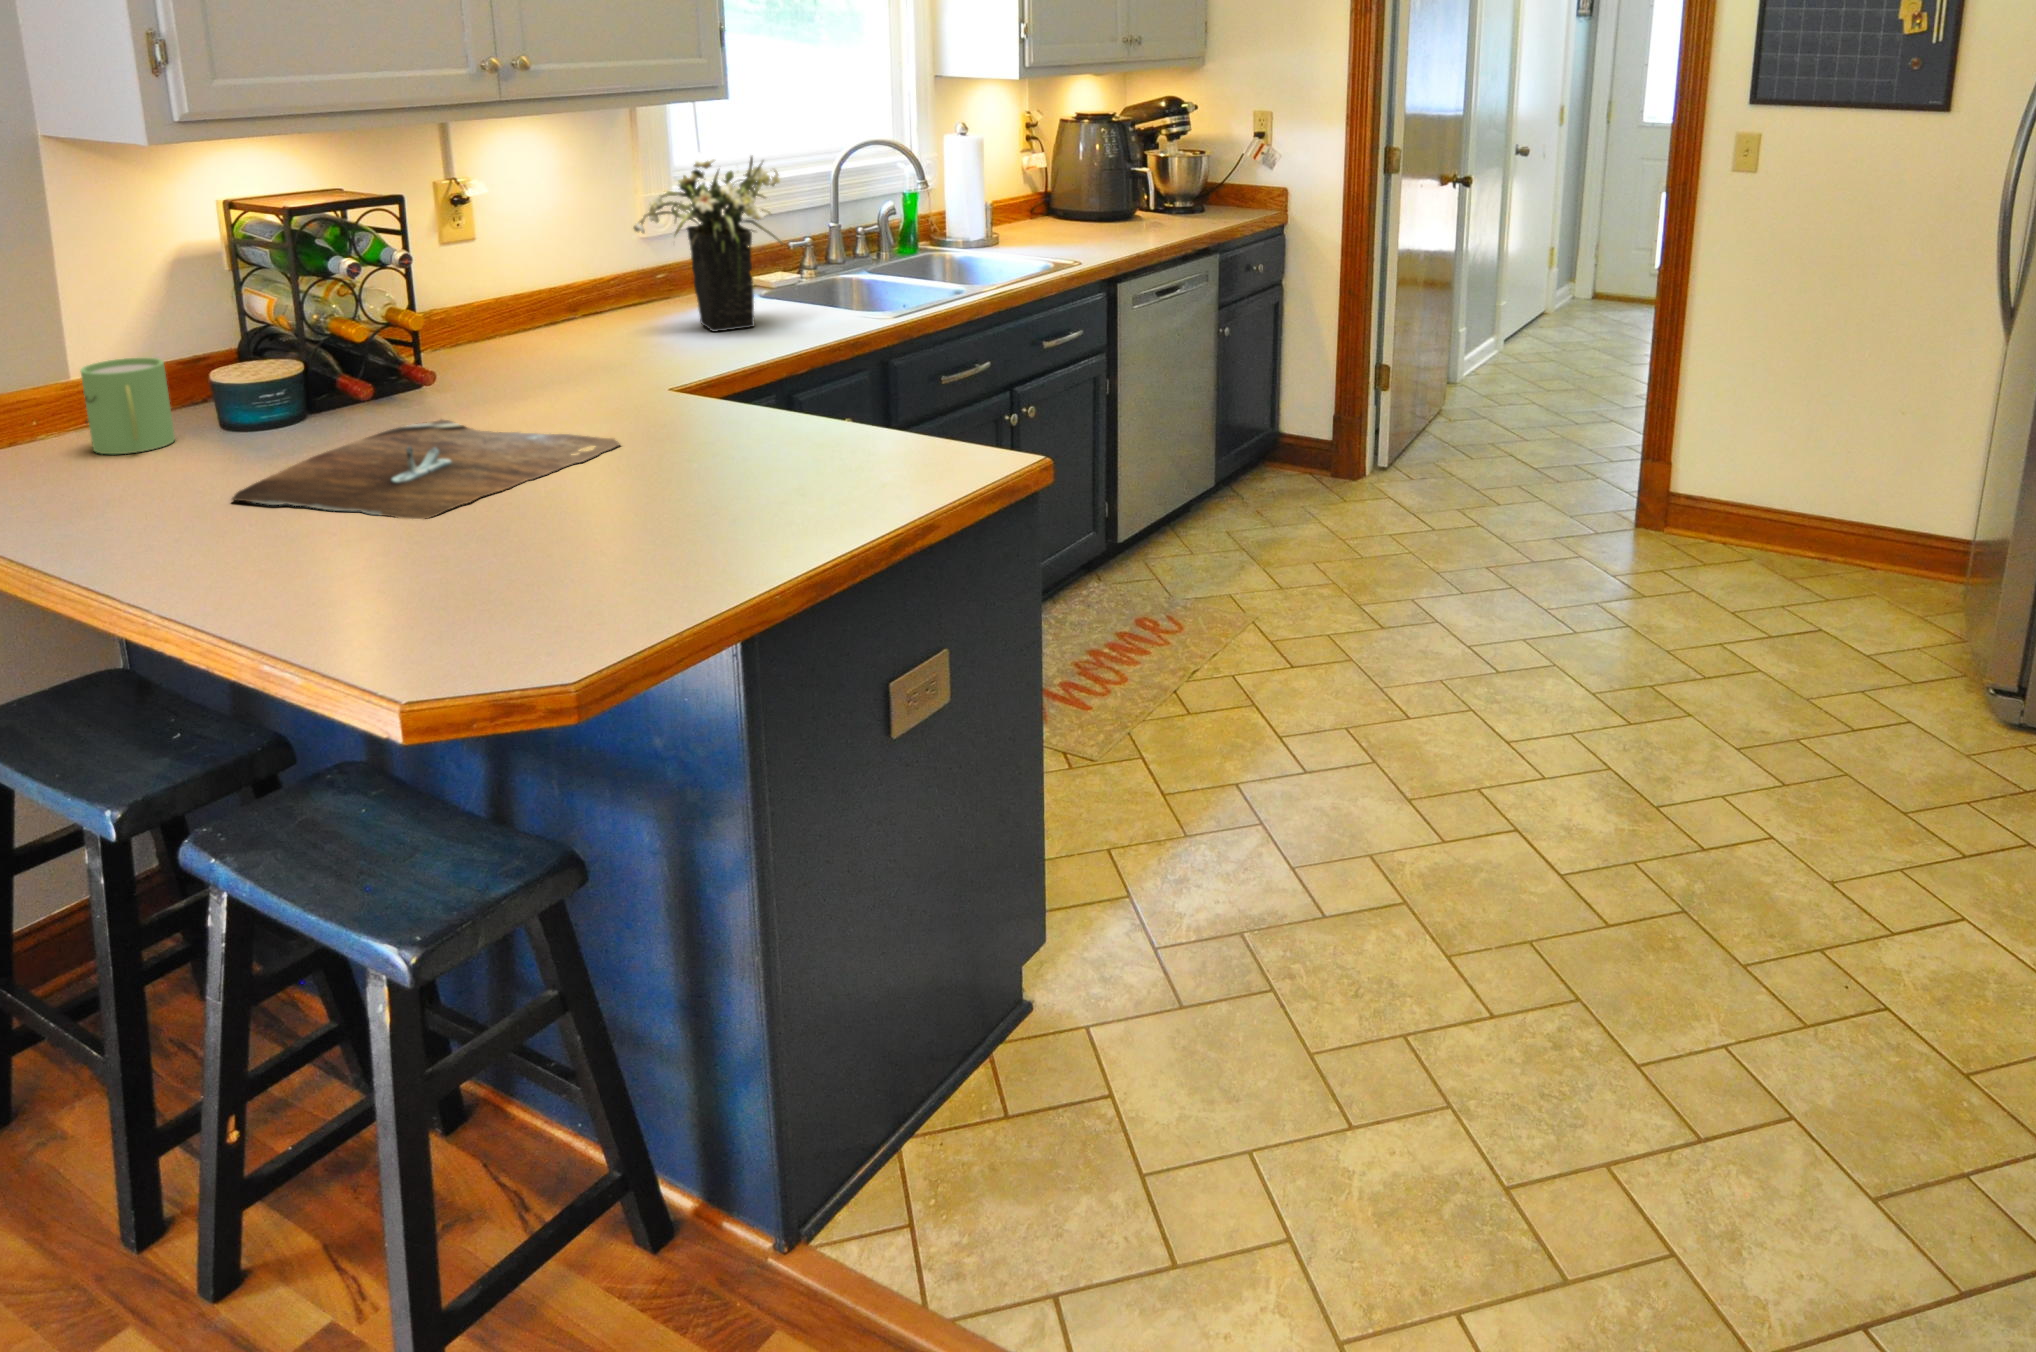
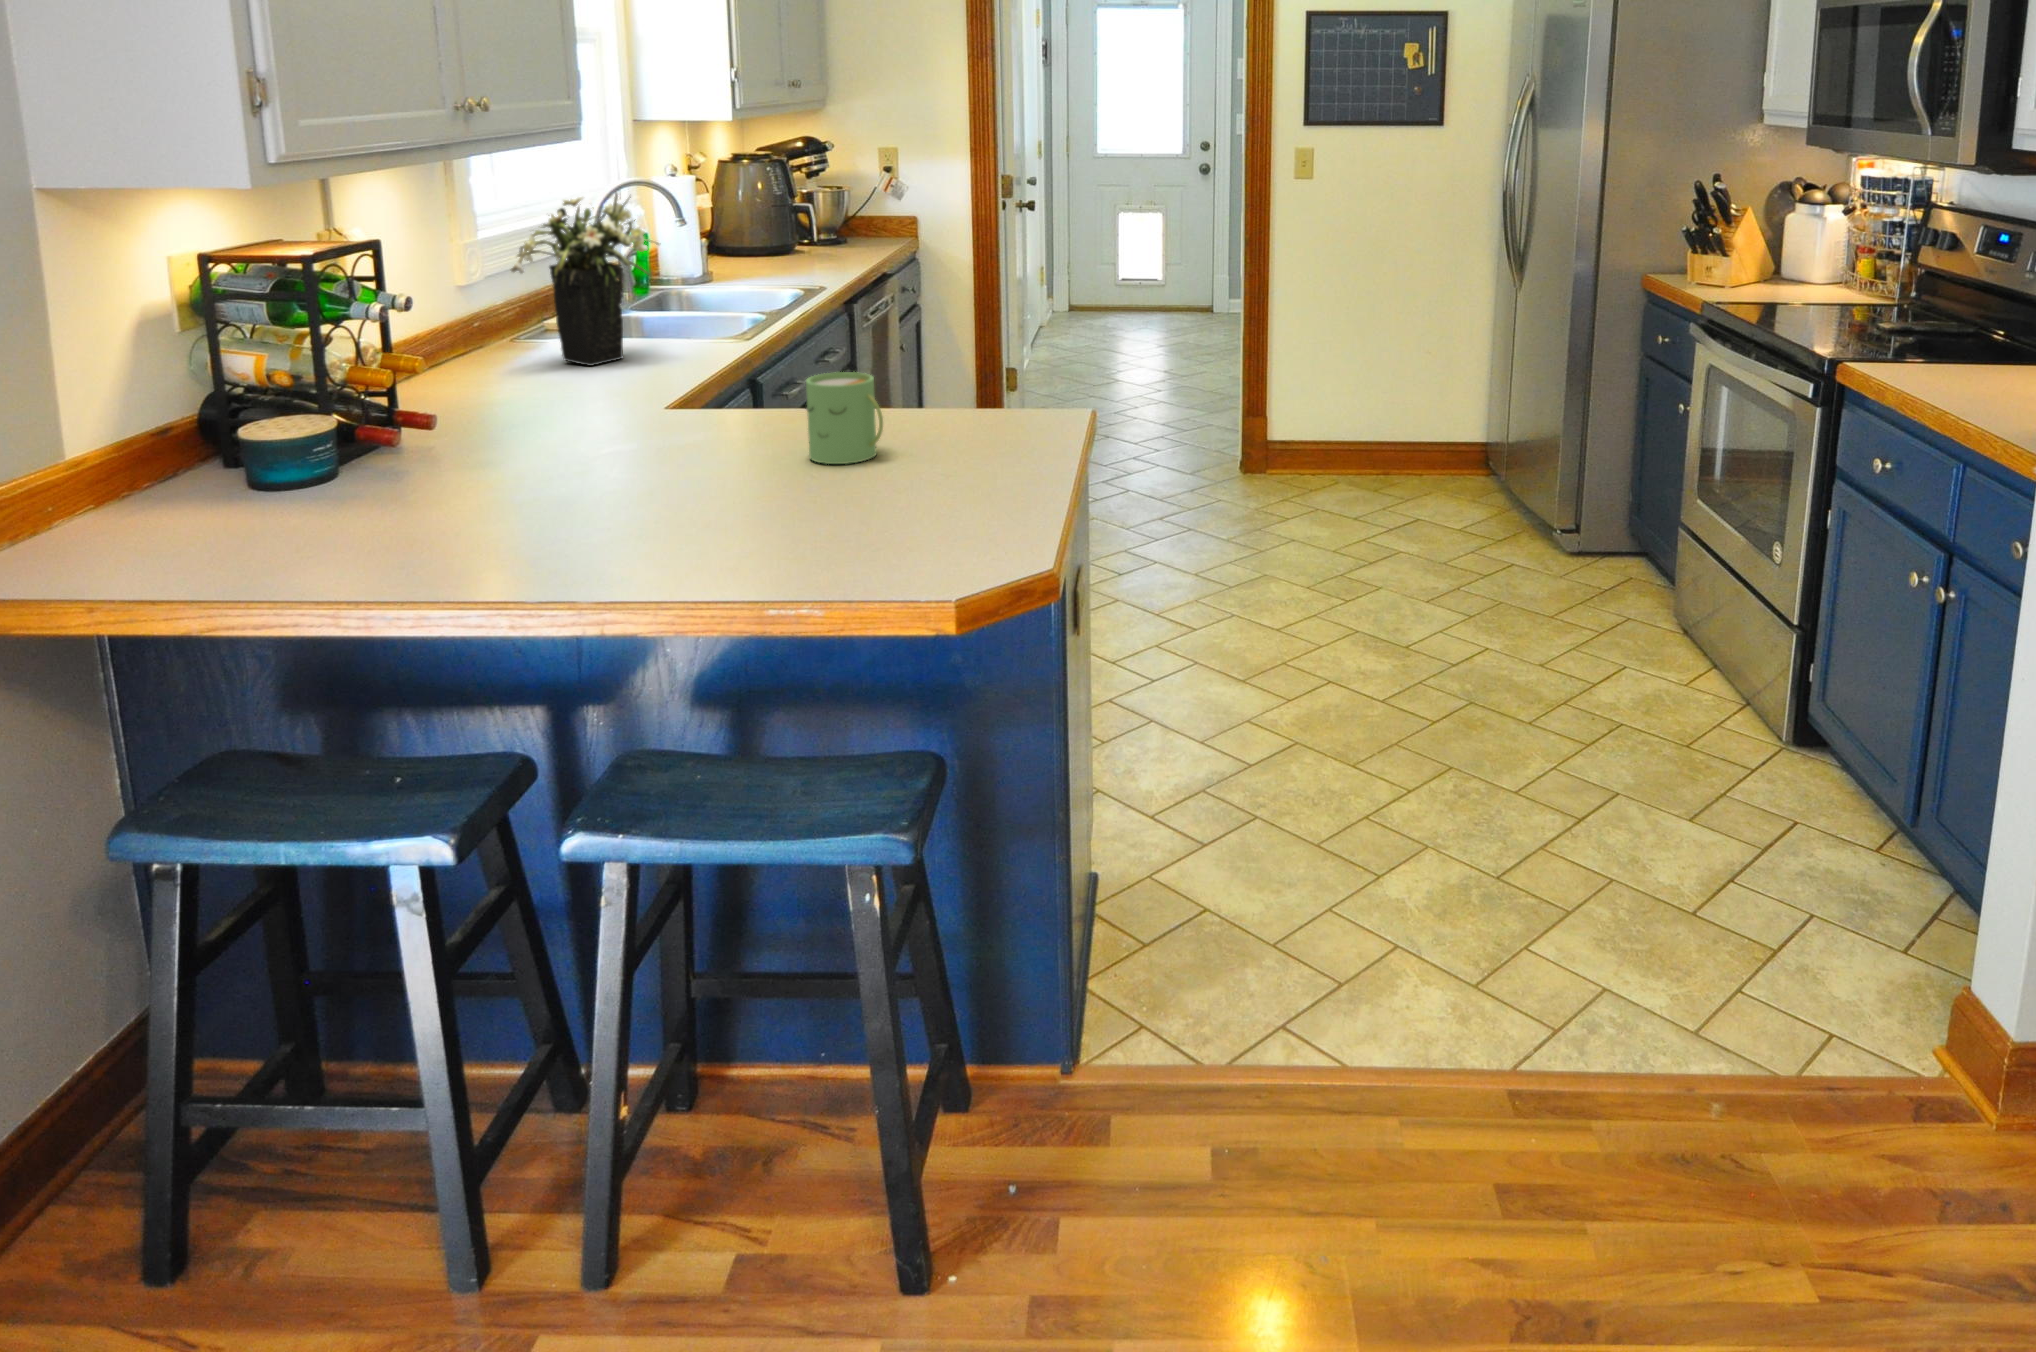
mug: present [81,358,175,454] -> present [805,372,883,464]
cutting board: present [232,419,619,519] -> none [423,442,720,530]

